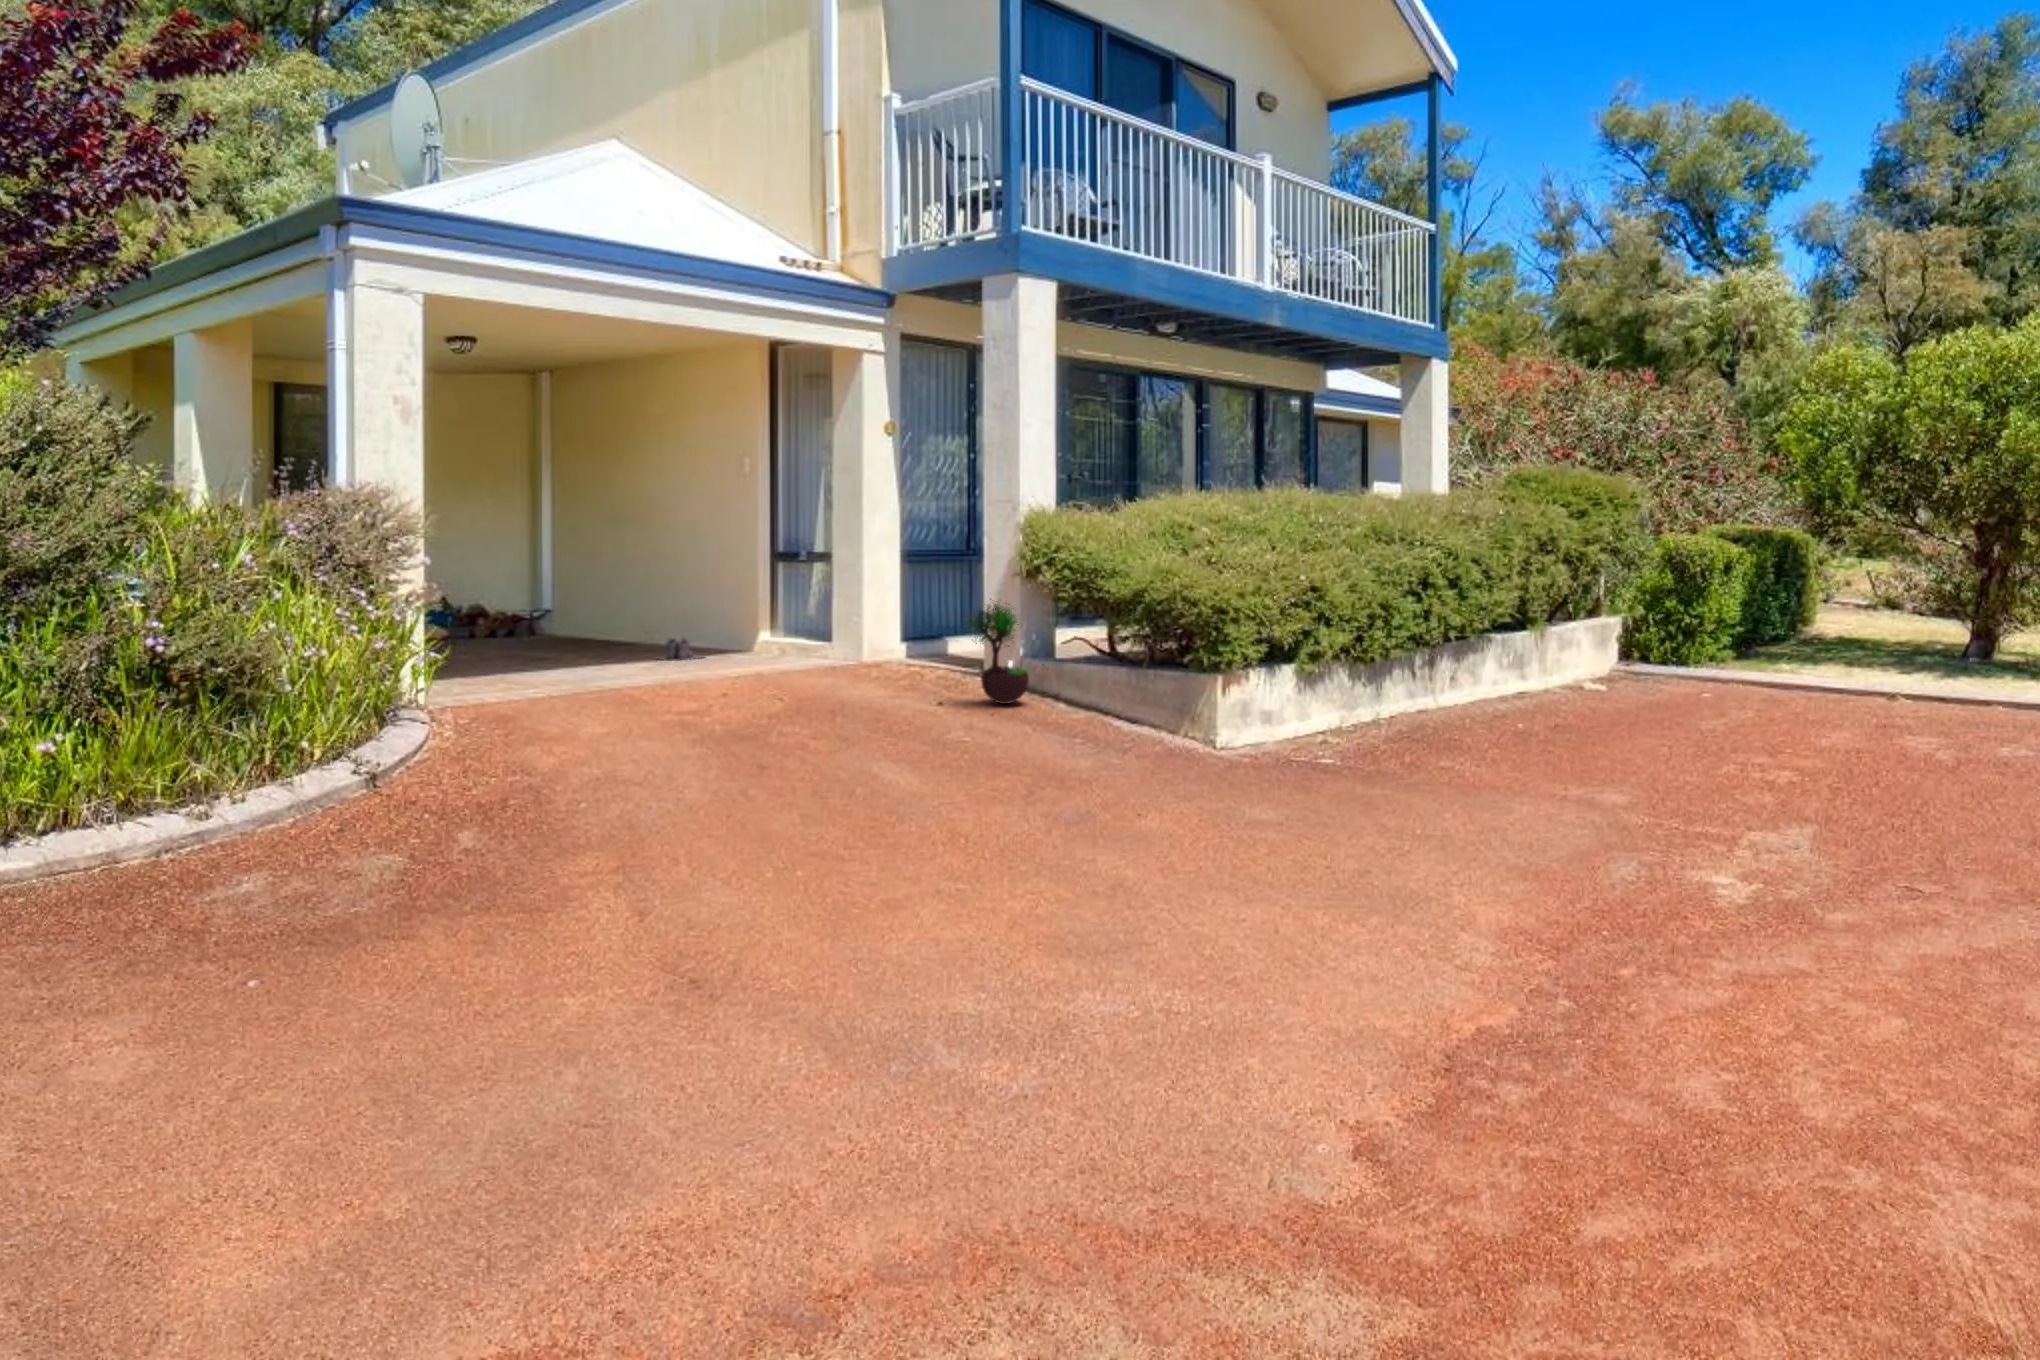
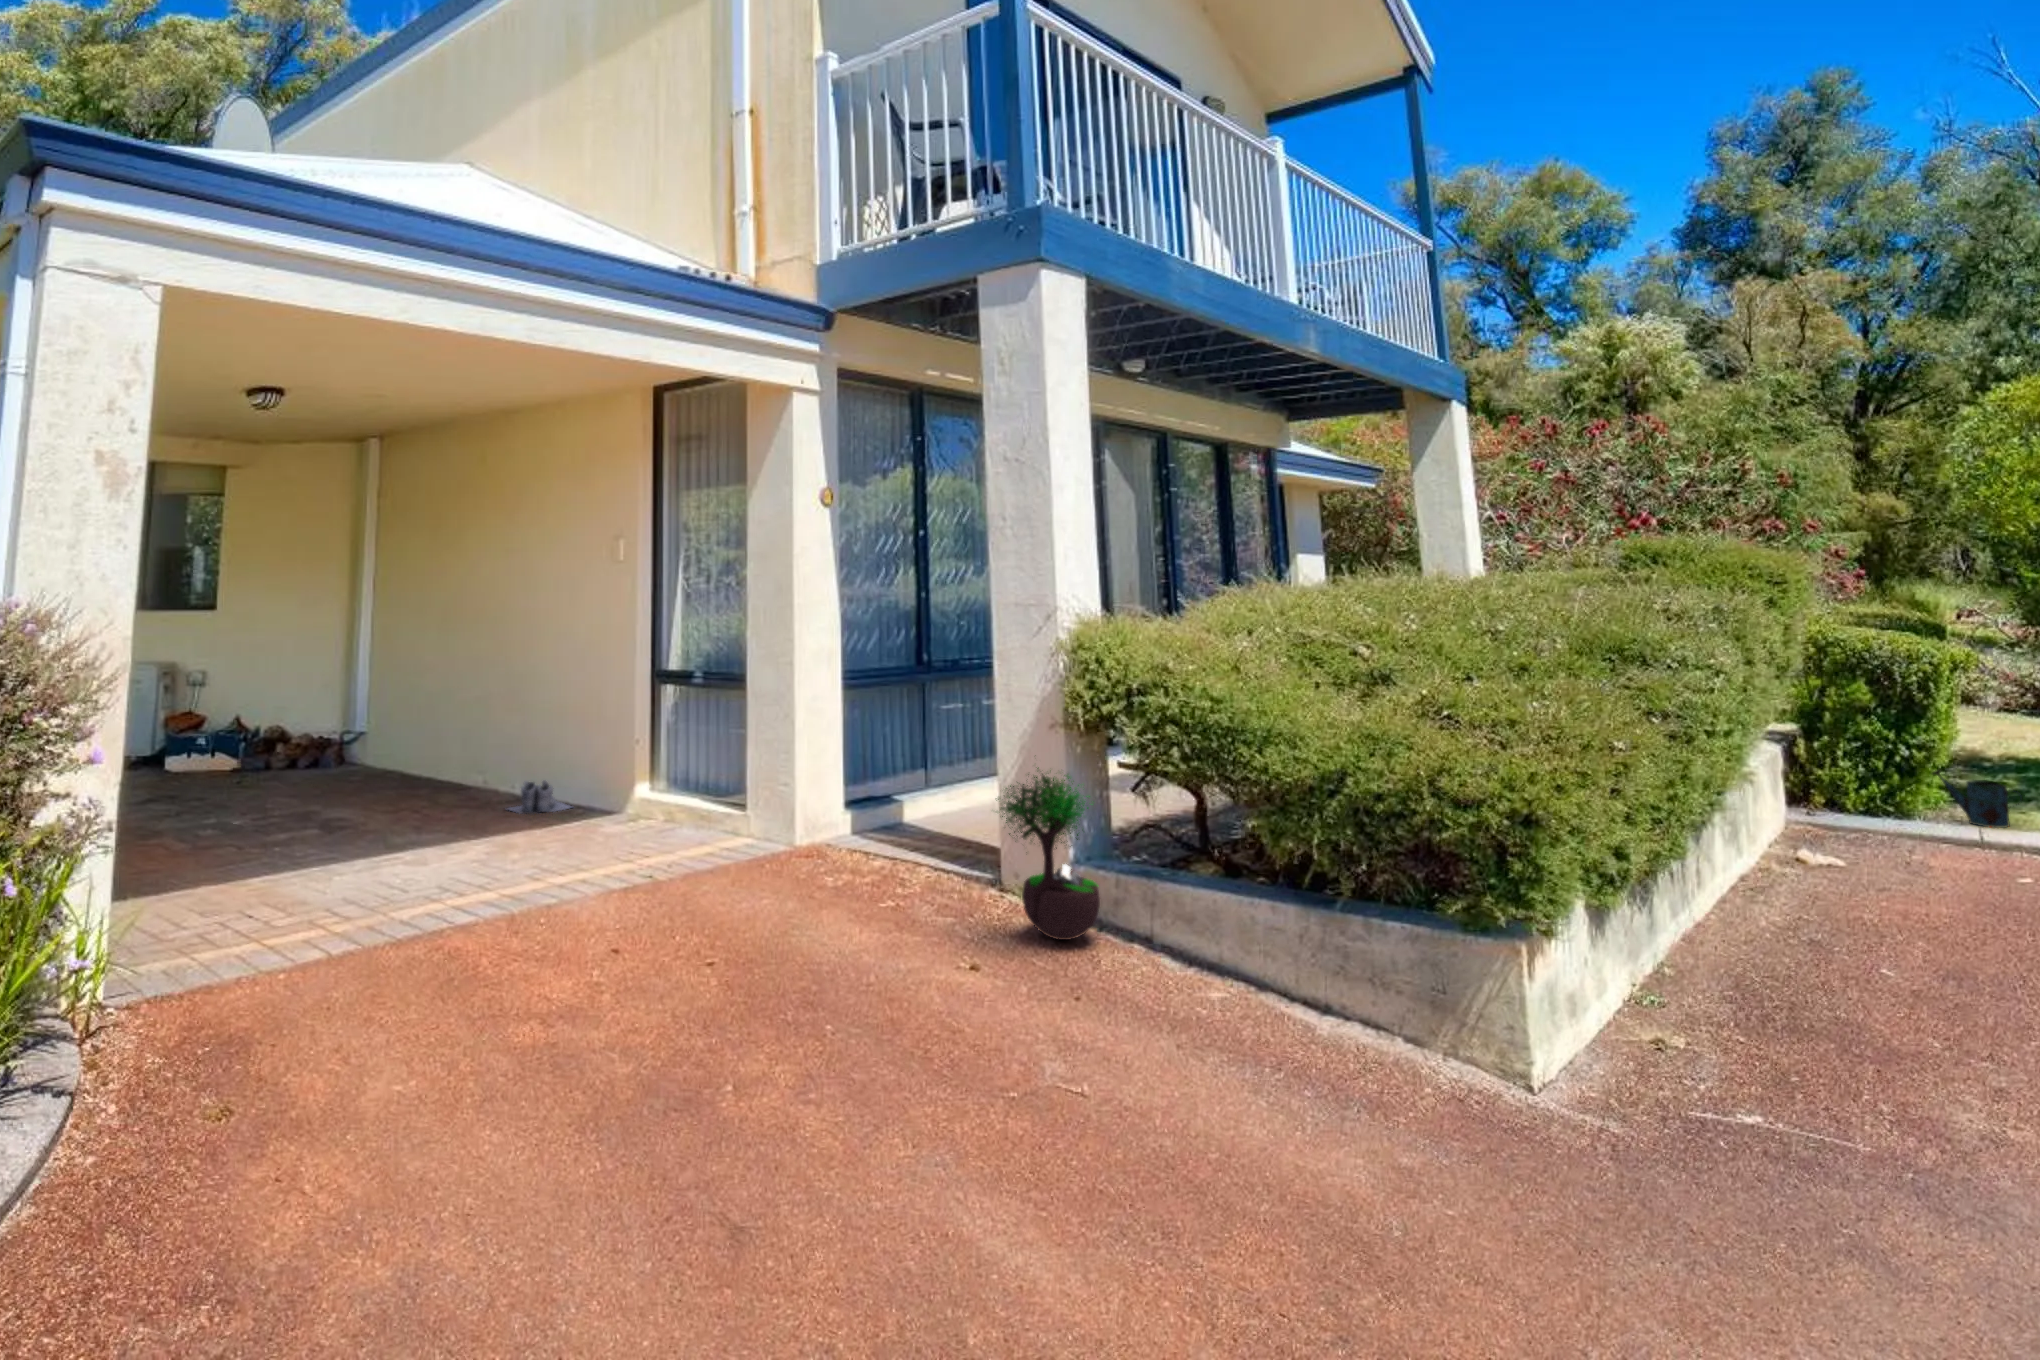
watering can: none [1702,627,1746,666] -> present [1932,770,2009,828]

